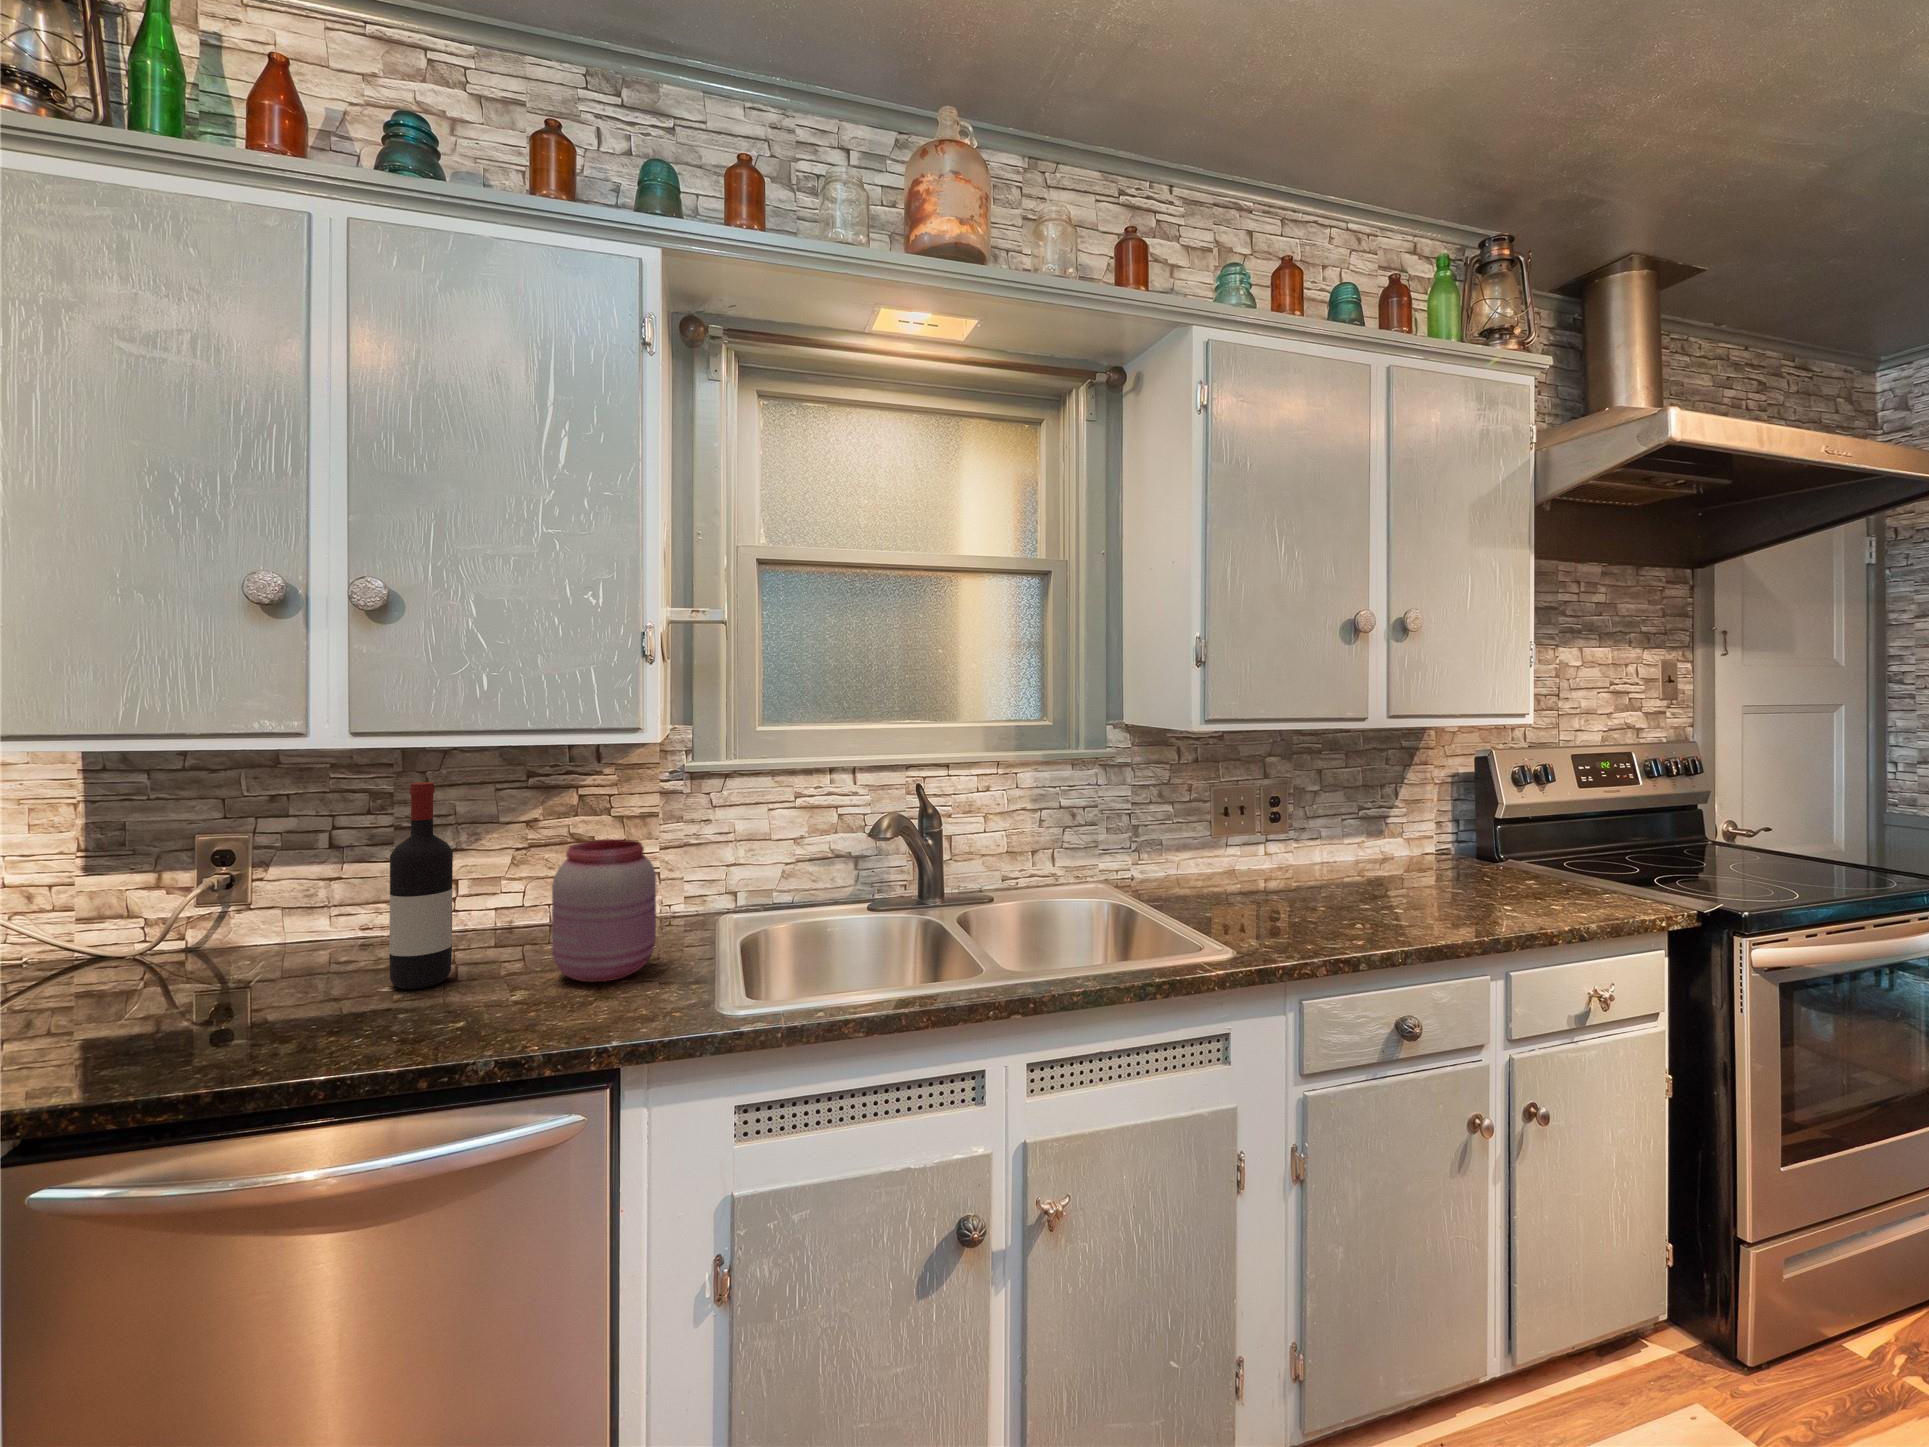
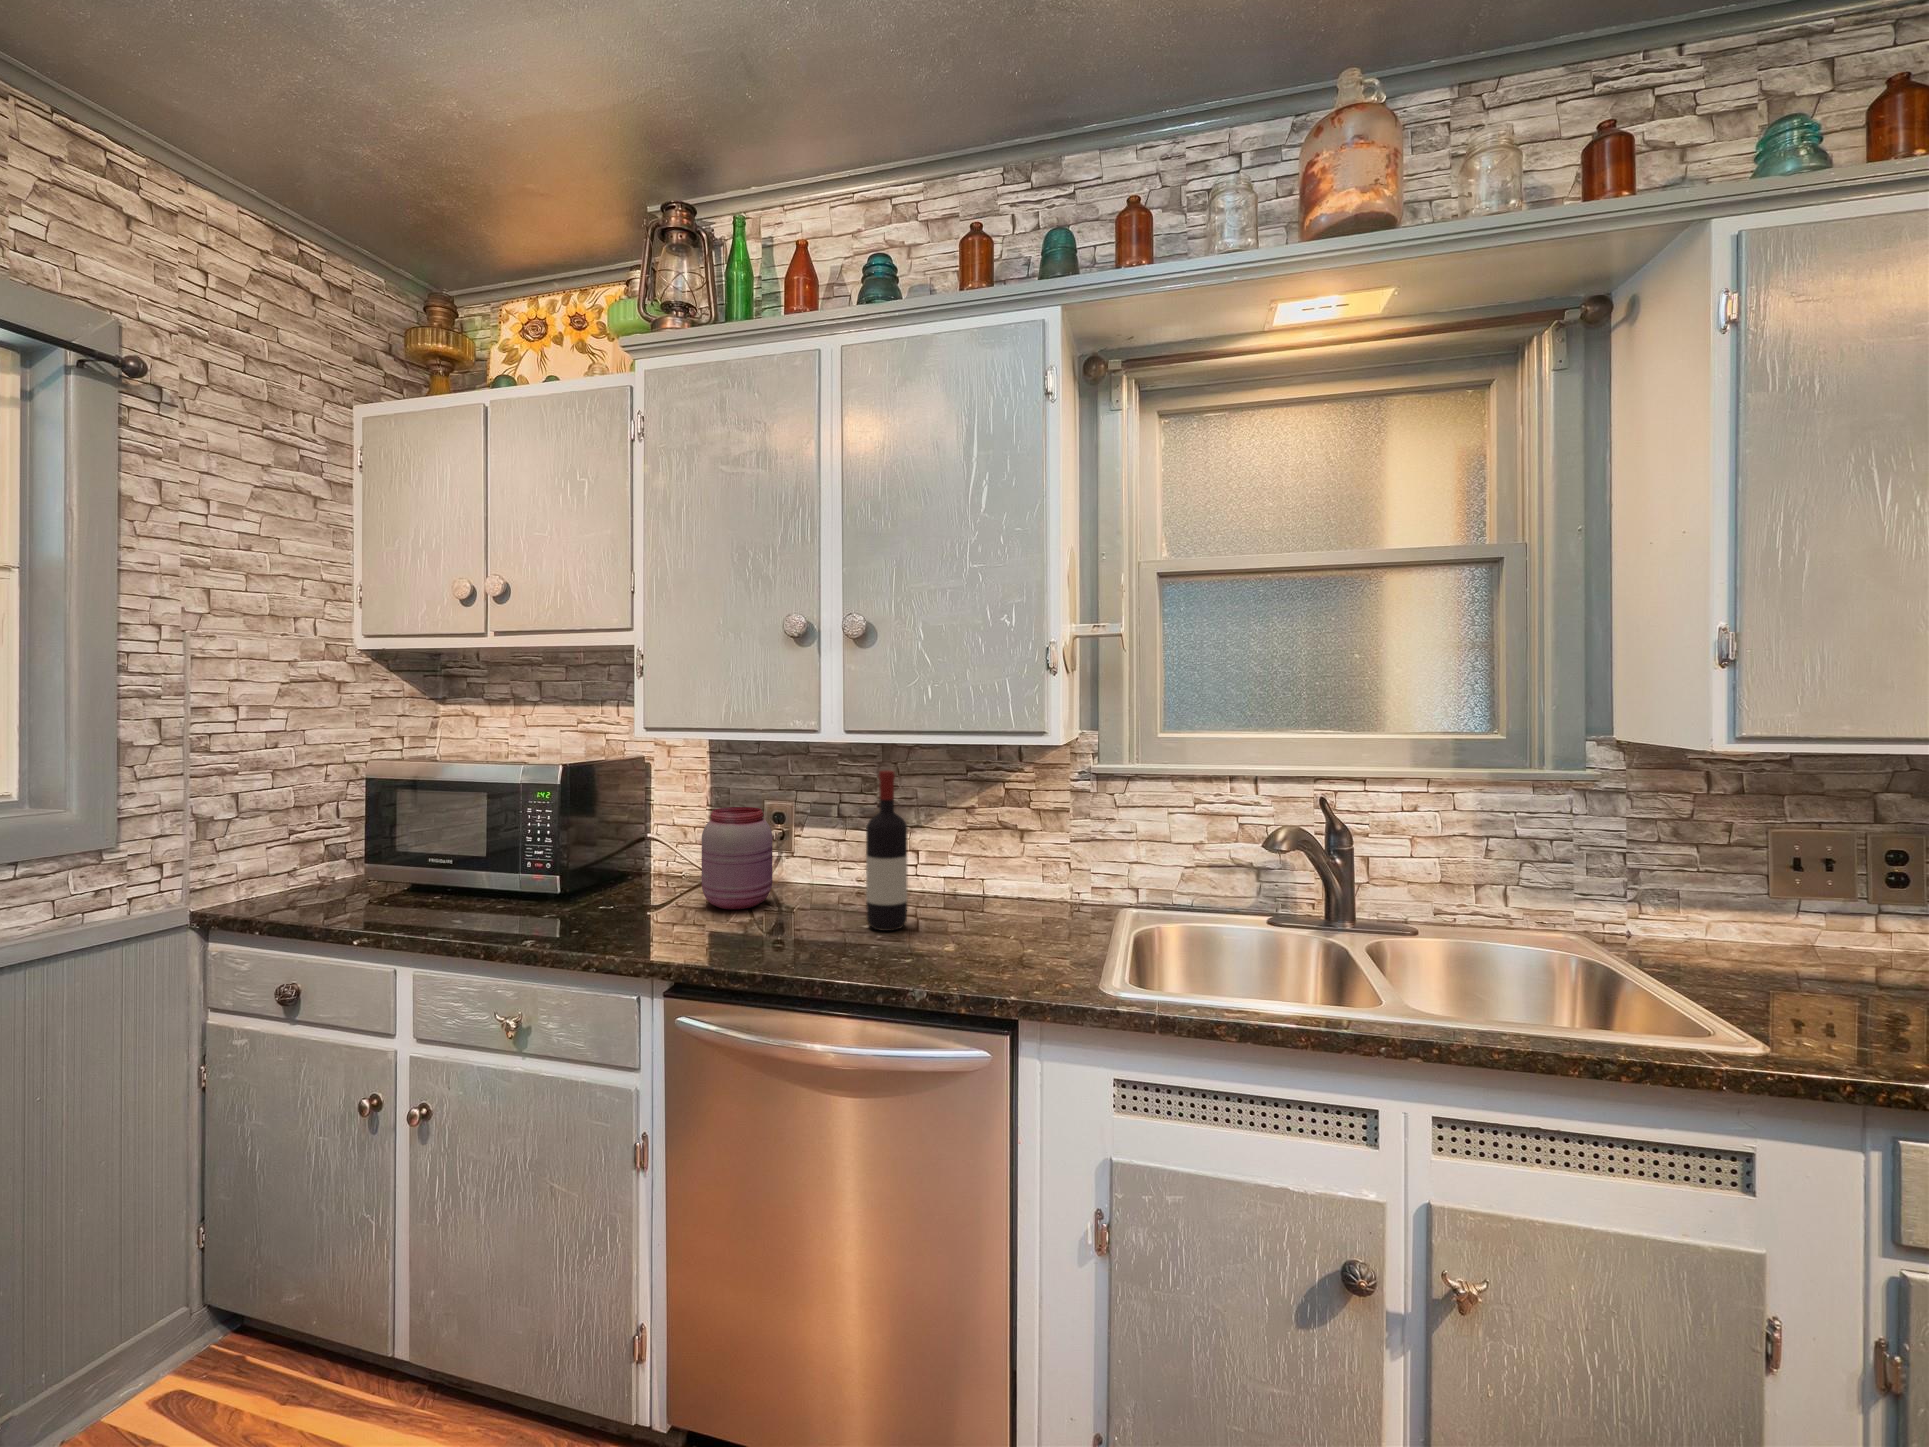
jar: present [552,839,656,982] -> present [702,807,772,909]

